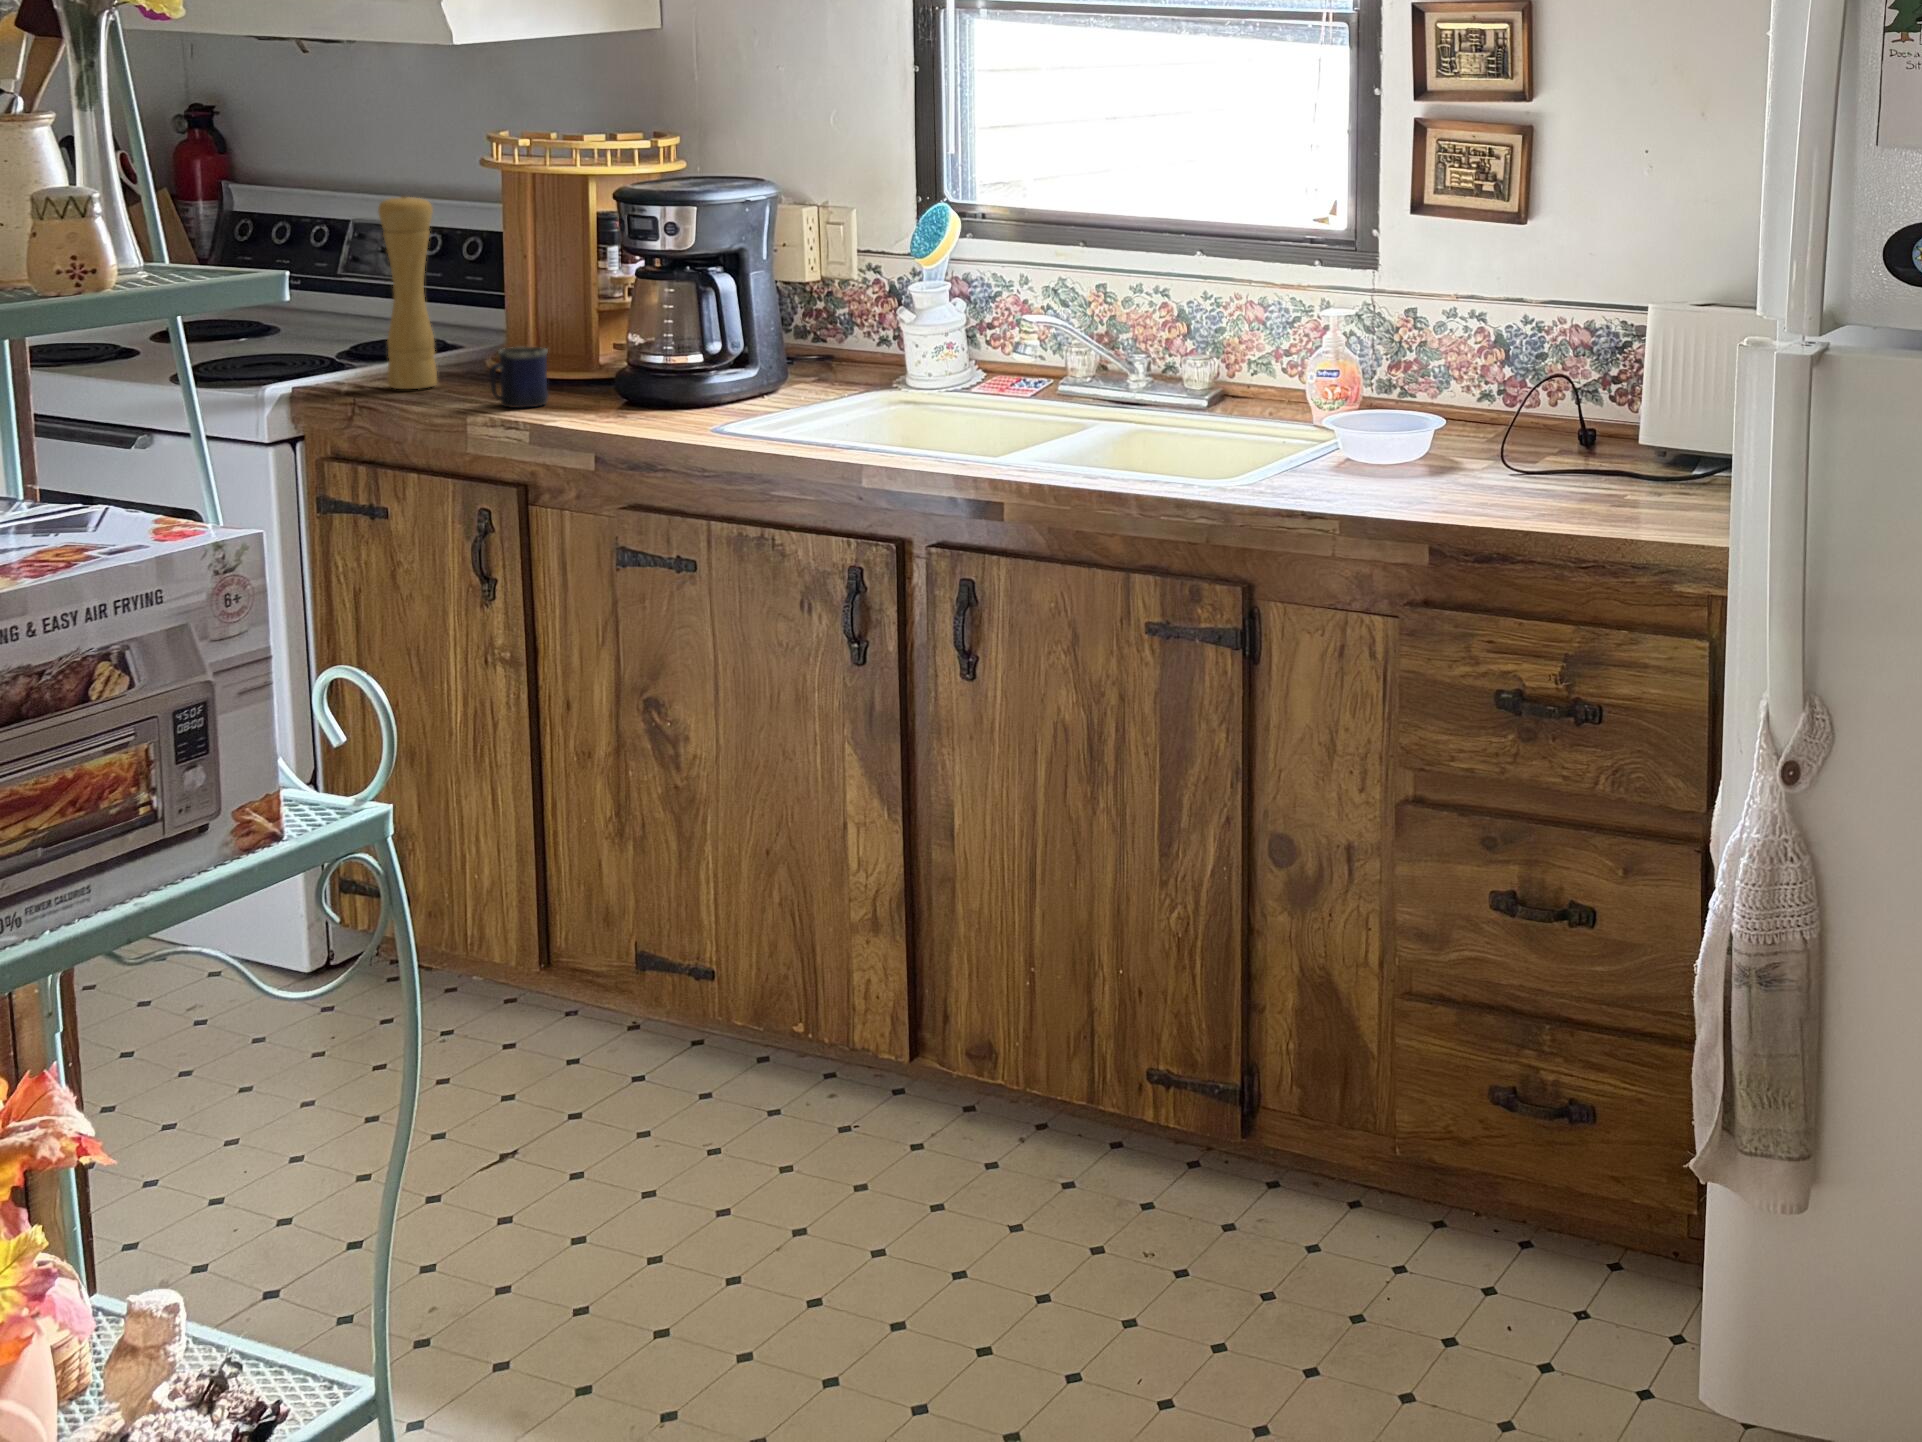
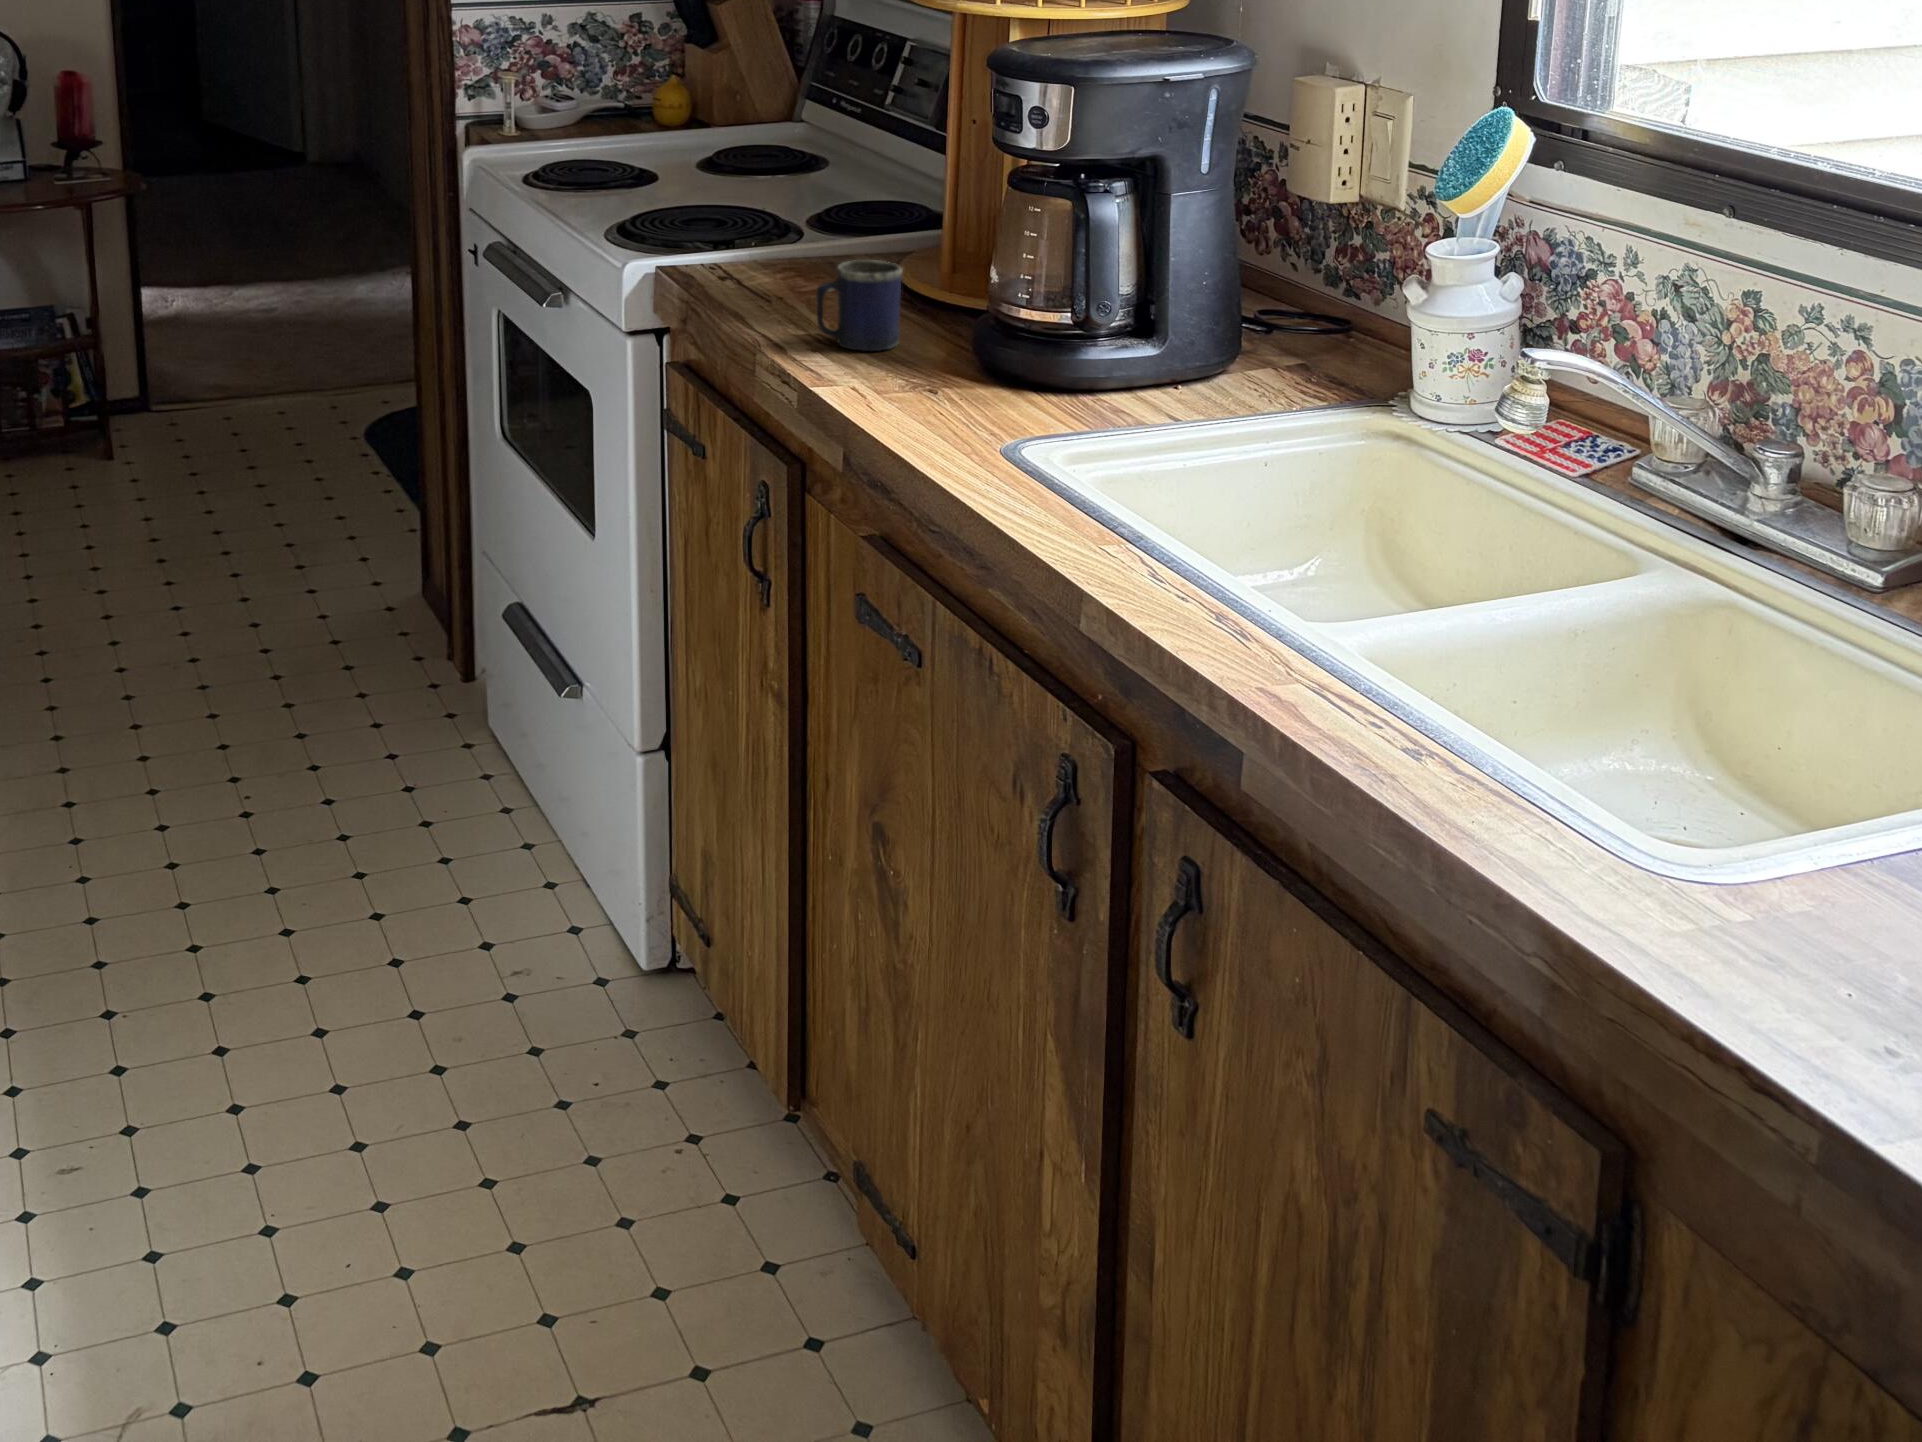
pepper mill: present [378,194,437,389] -> none [772,26,838,291]

